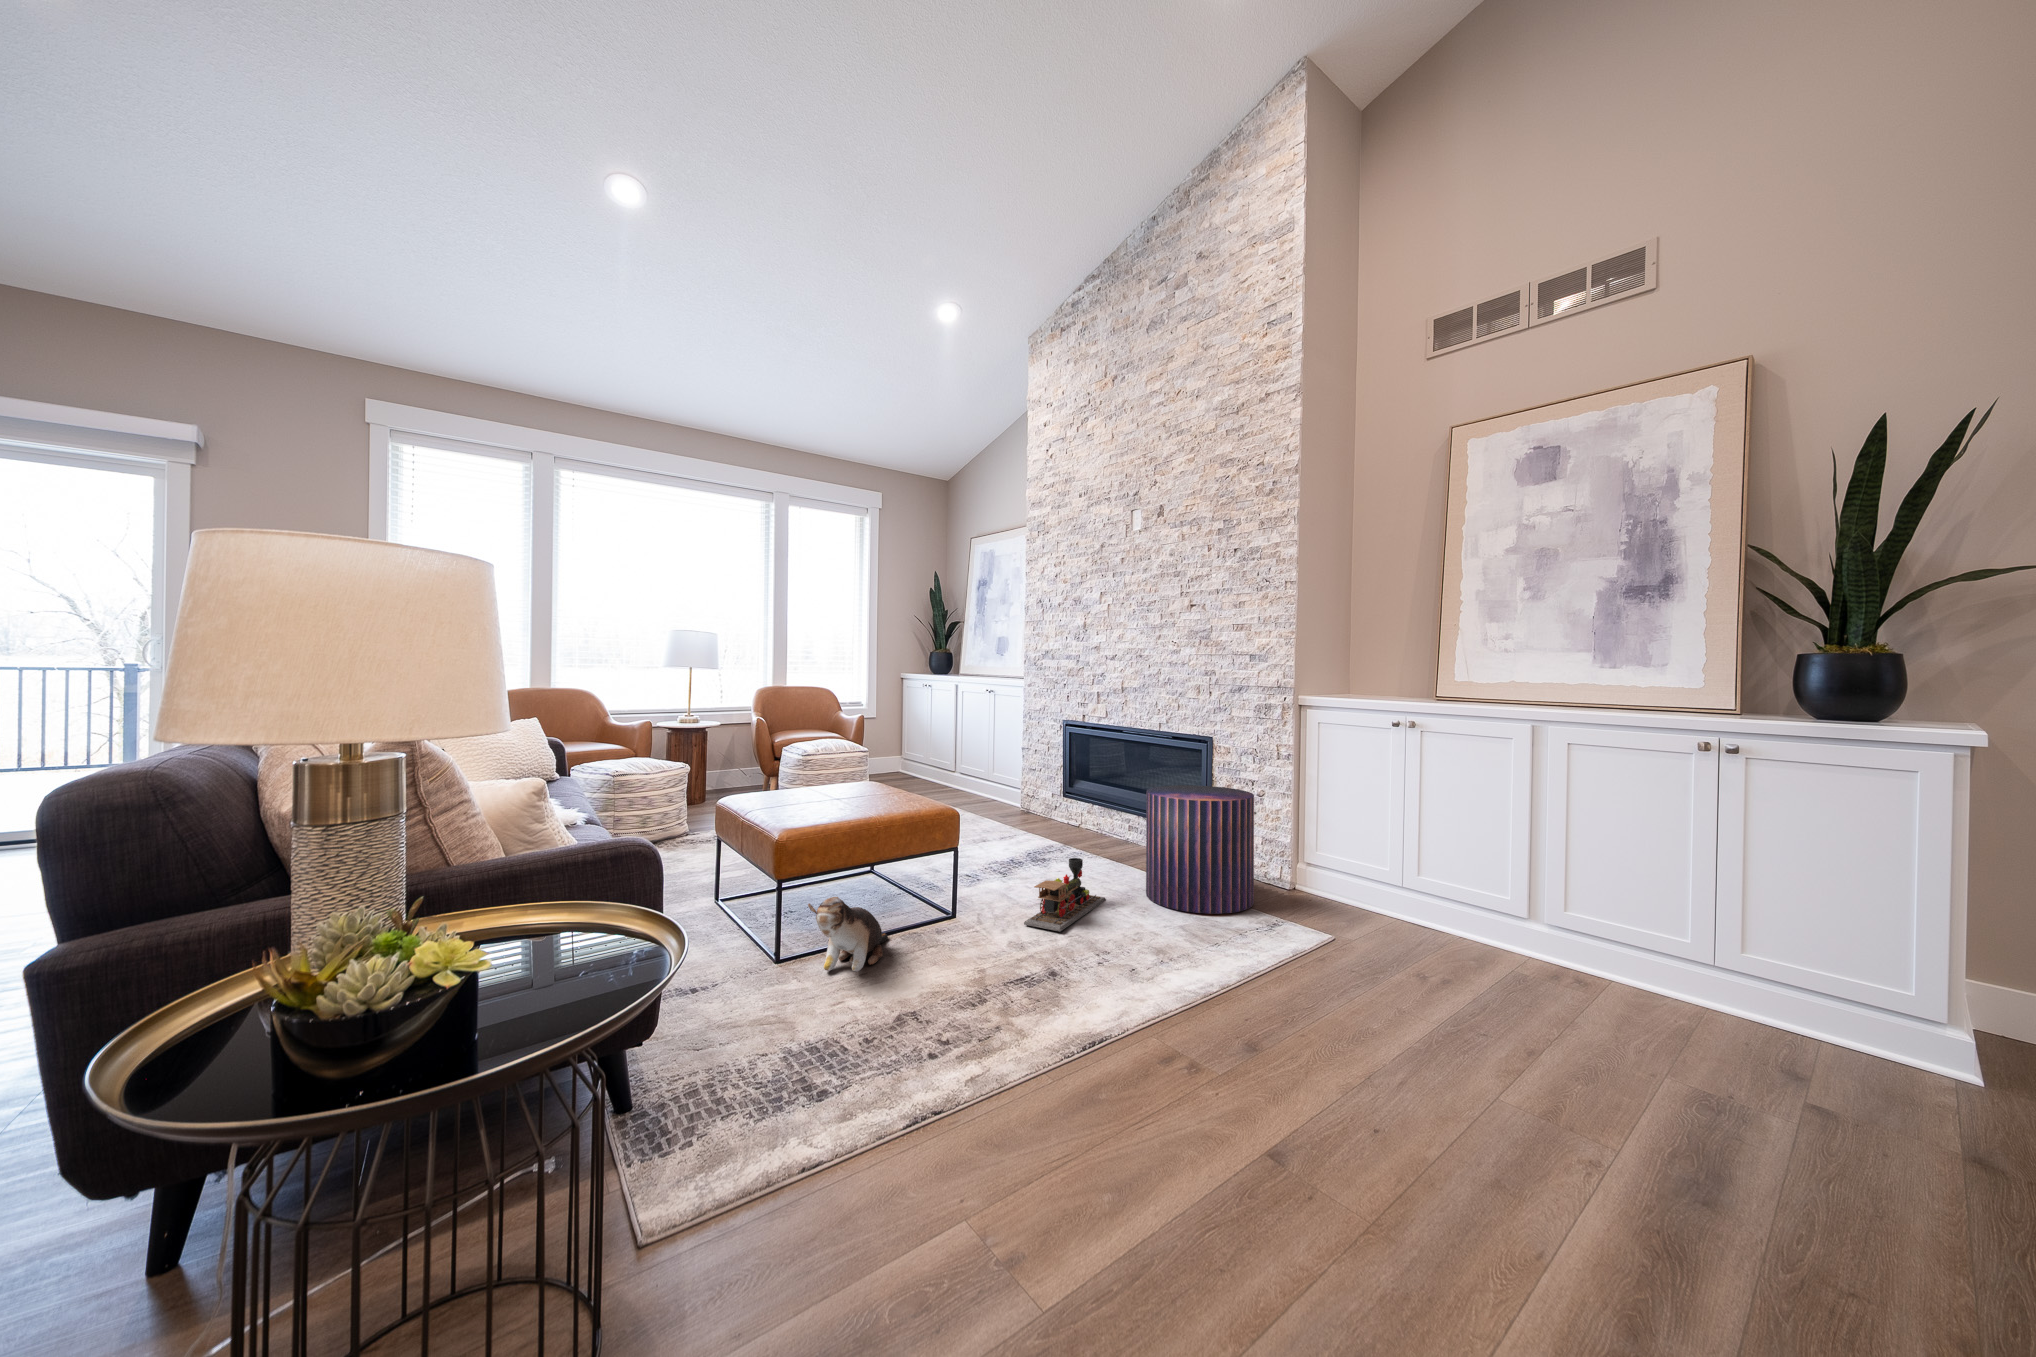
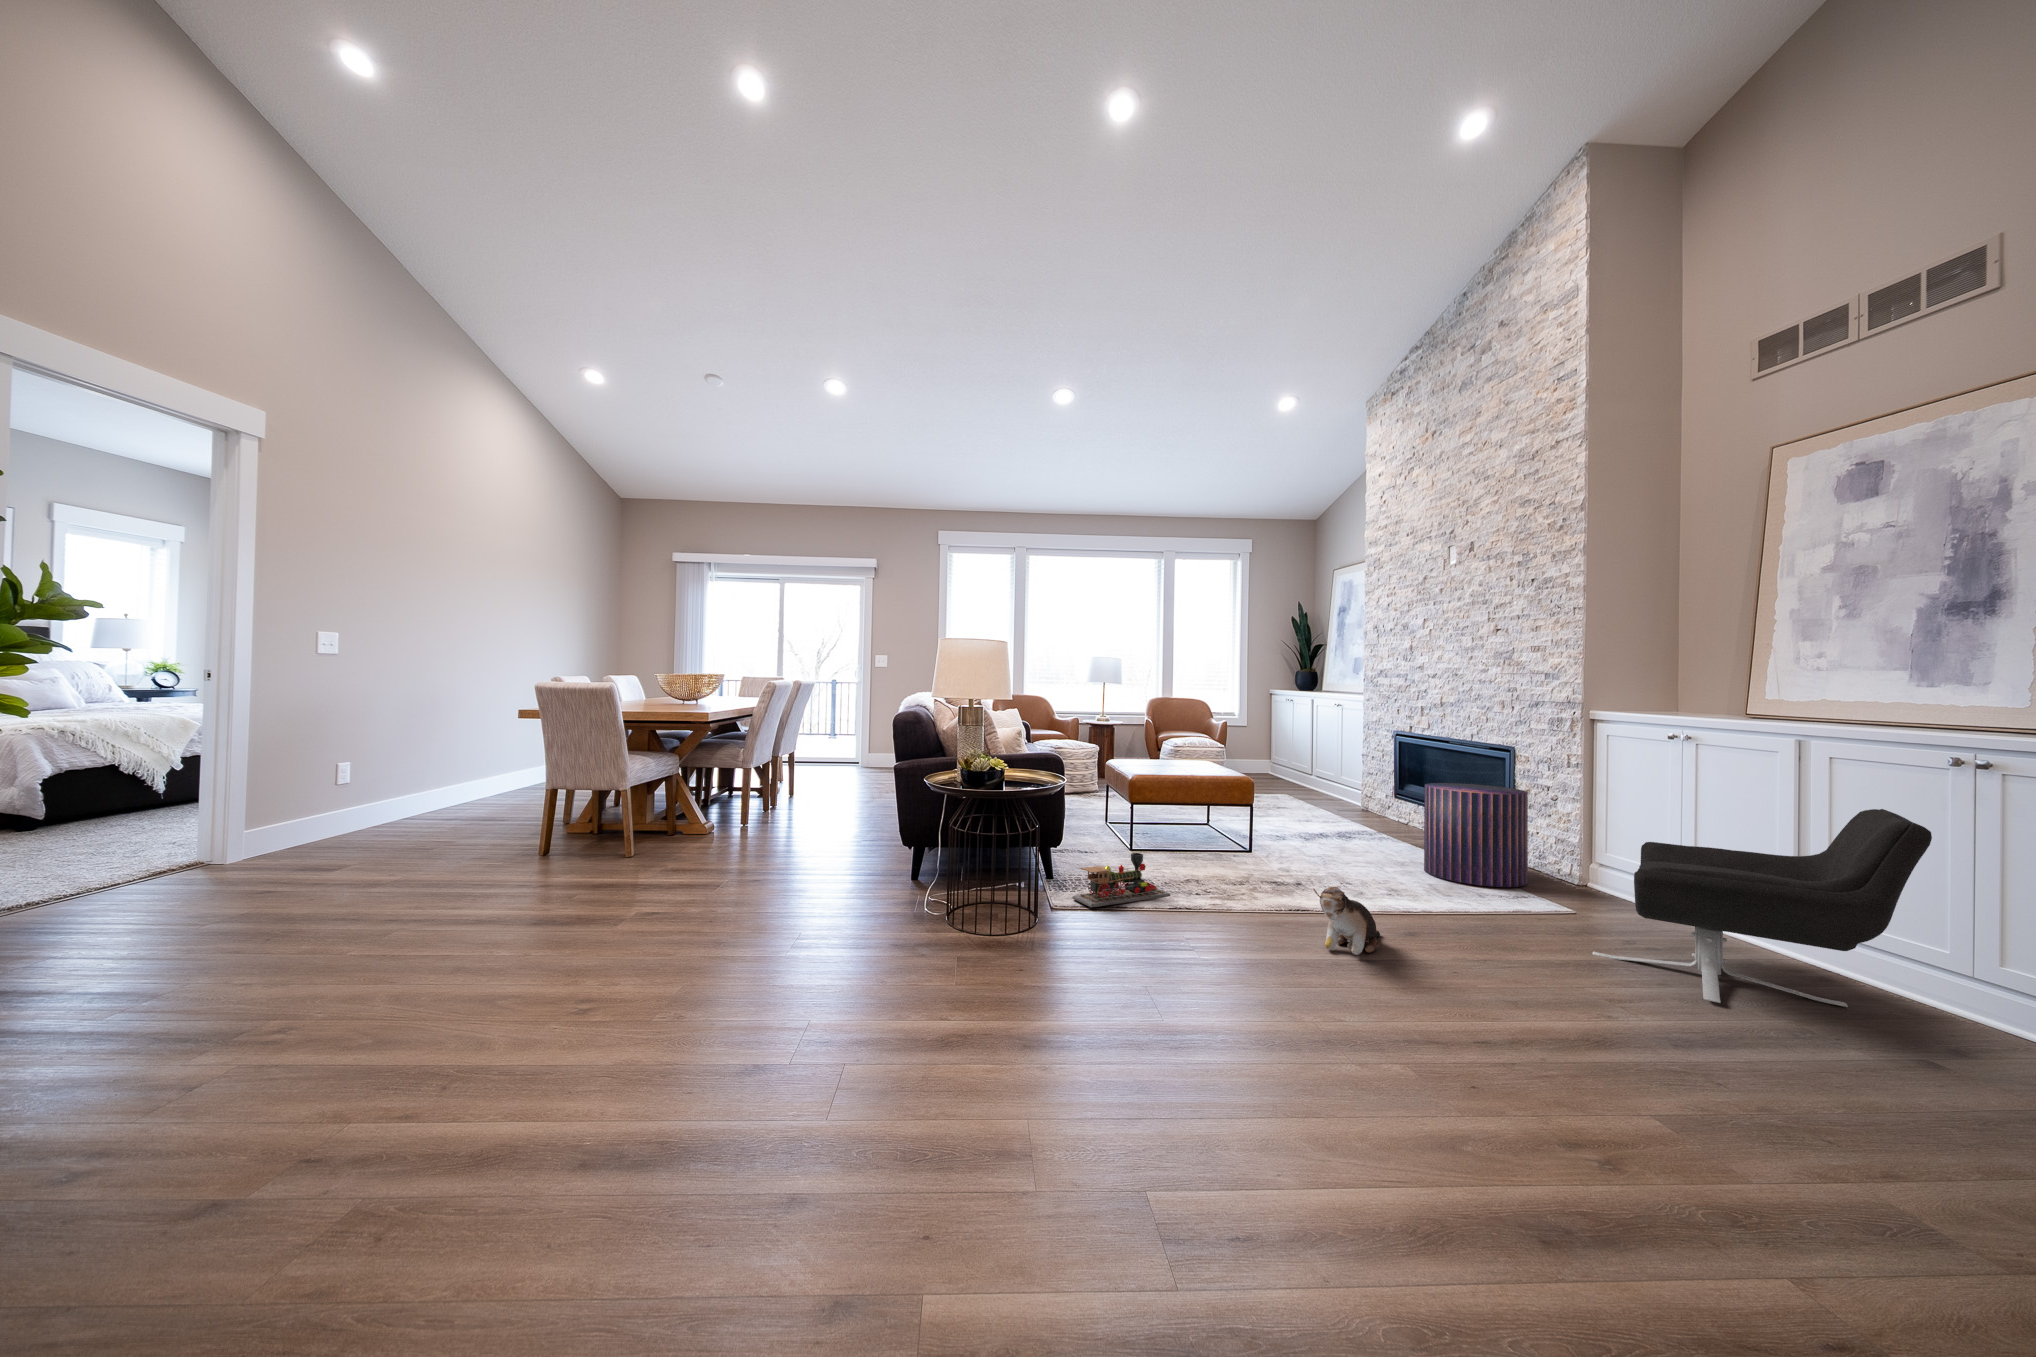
lounge chair: none [1404,799,1763,1065] -> present [1592,809,1932,1007]
toy train: present [1024,858,1106,931] -> present [1072,853,1170,907]
plush toy: present [808,897,888,972] -> present [1313,887,1380,955]

